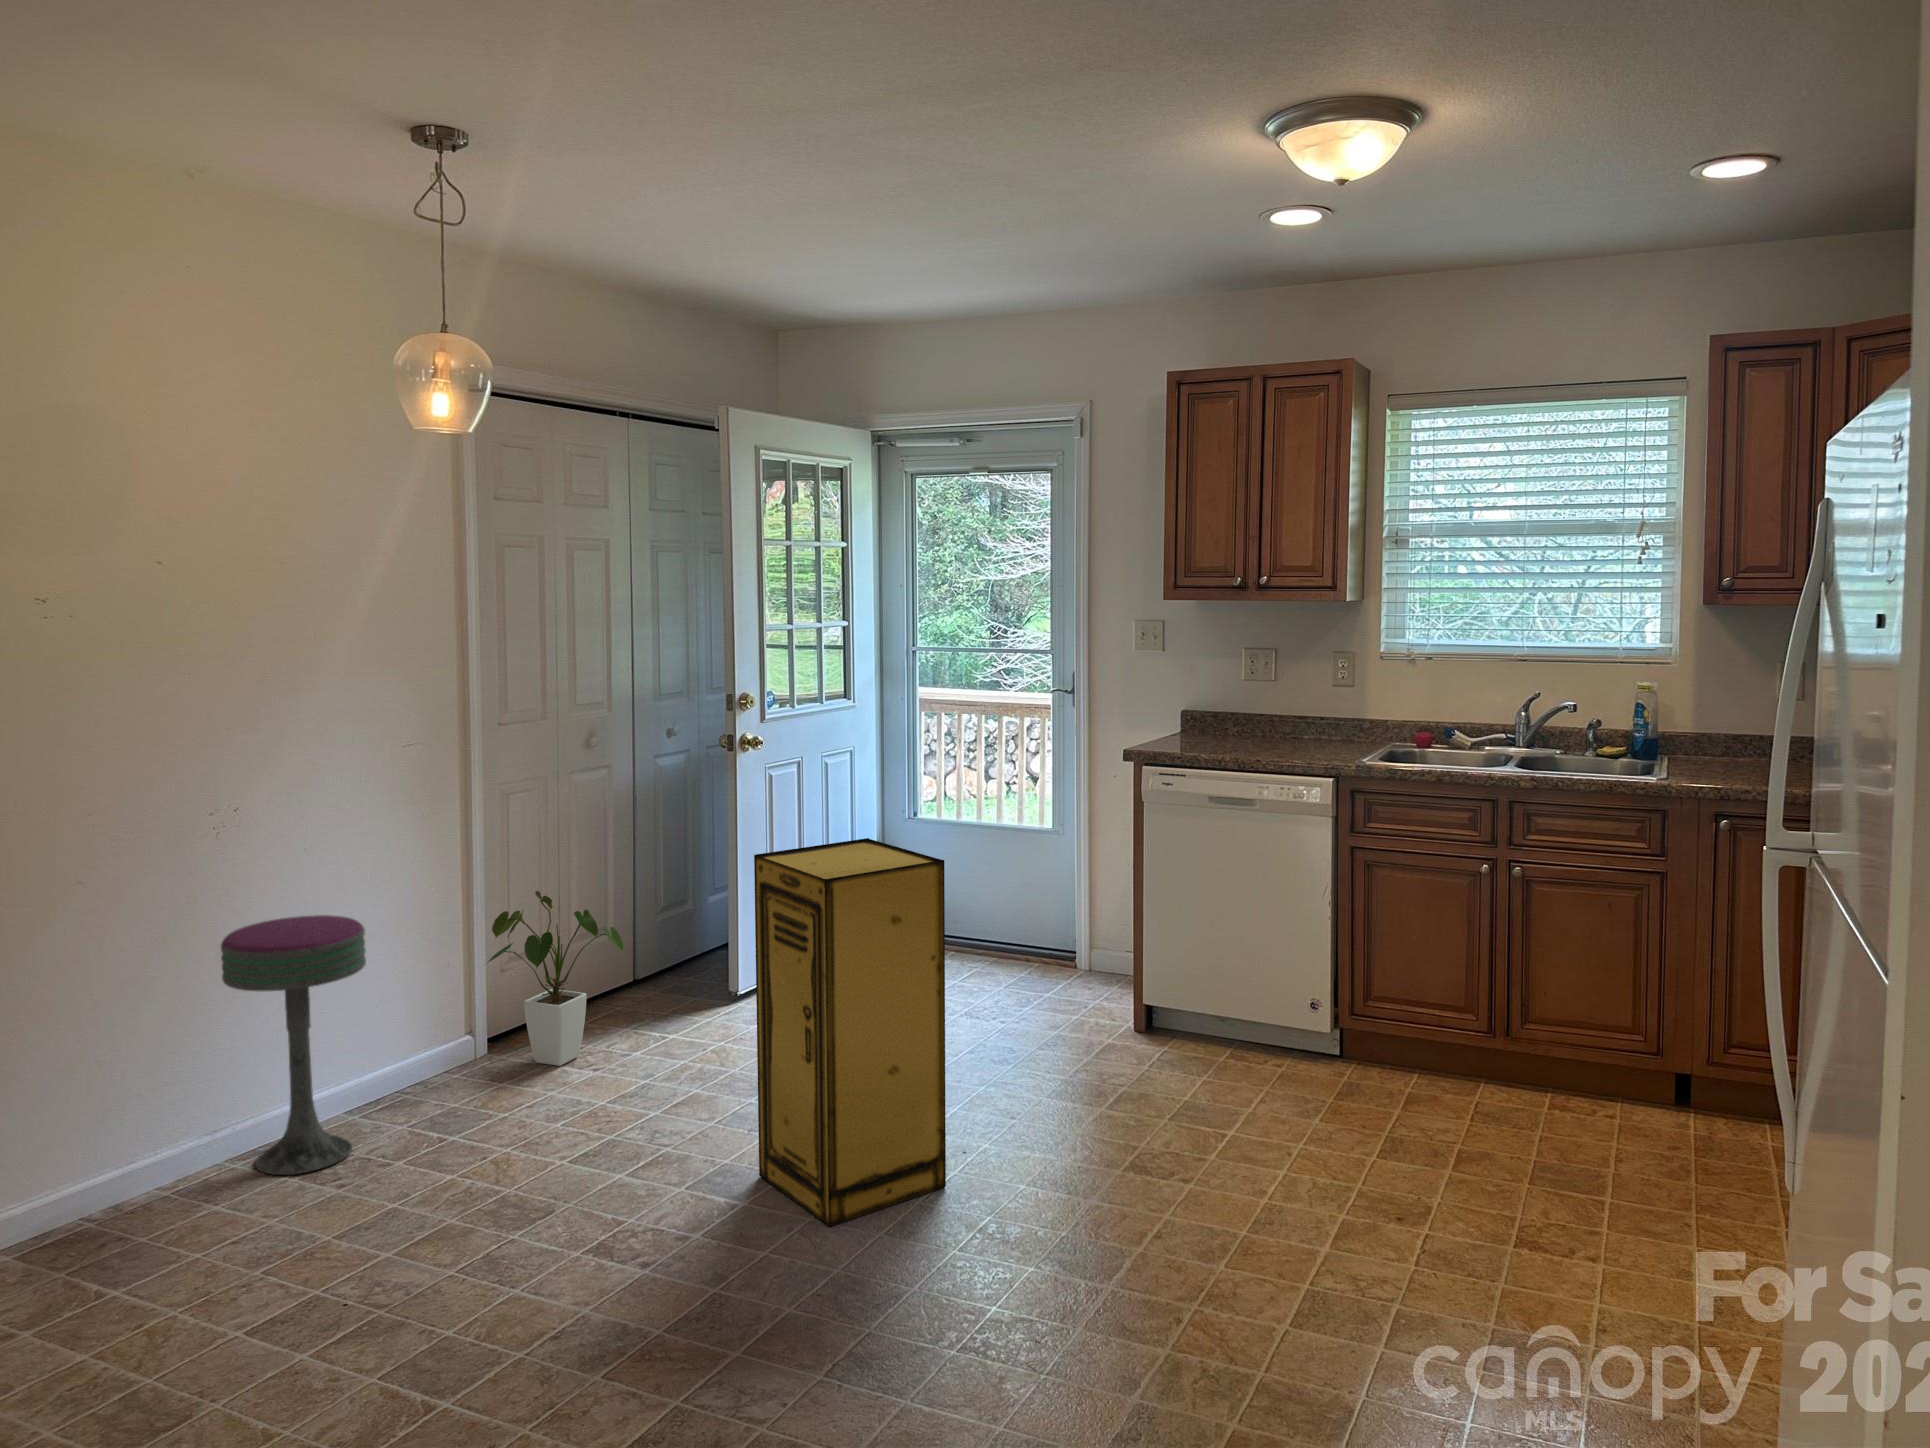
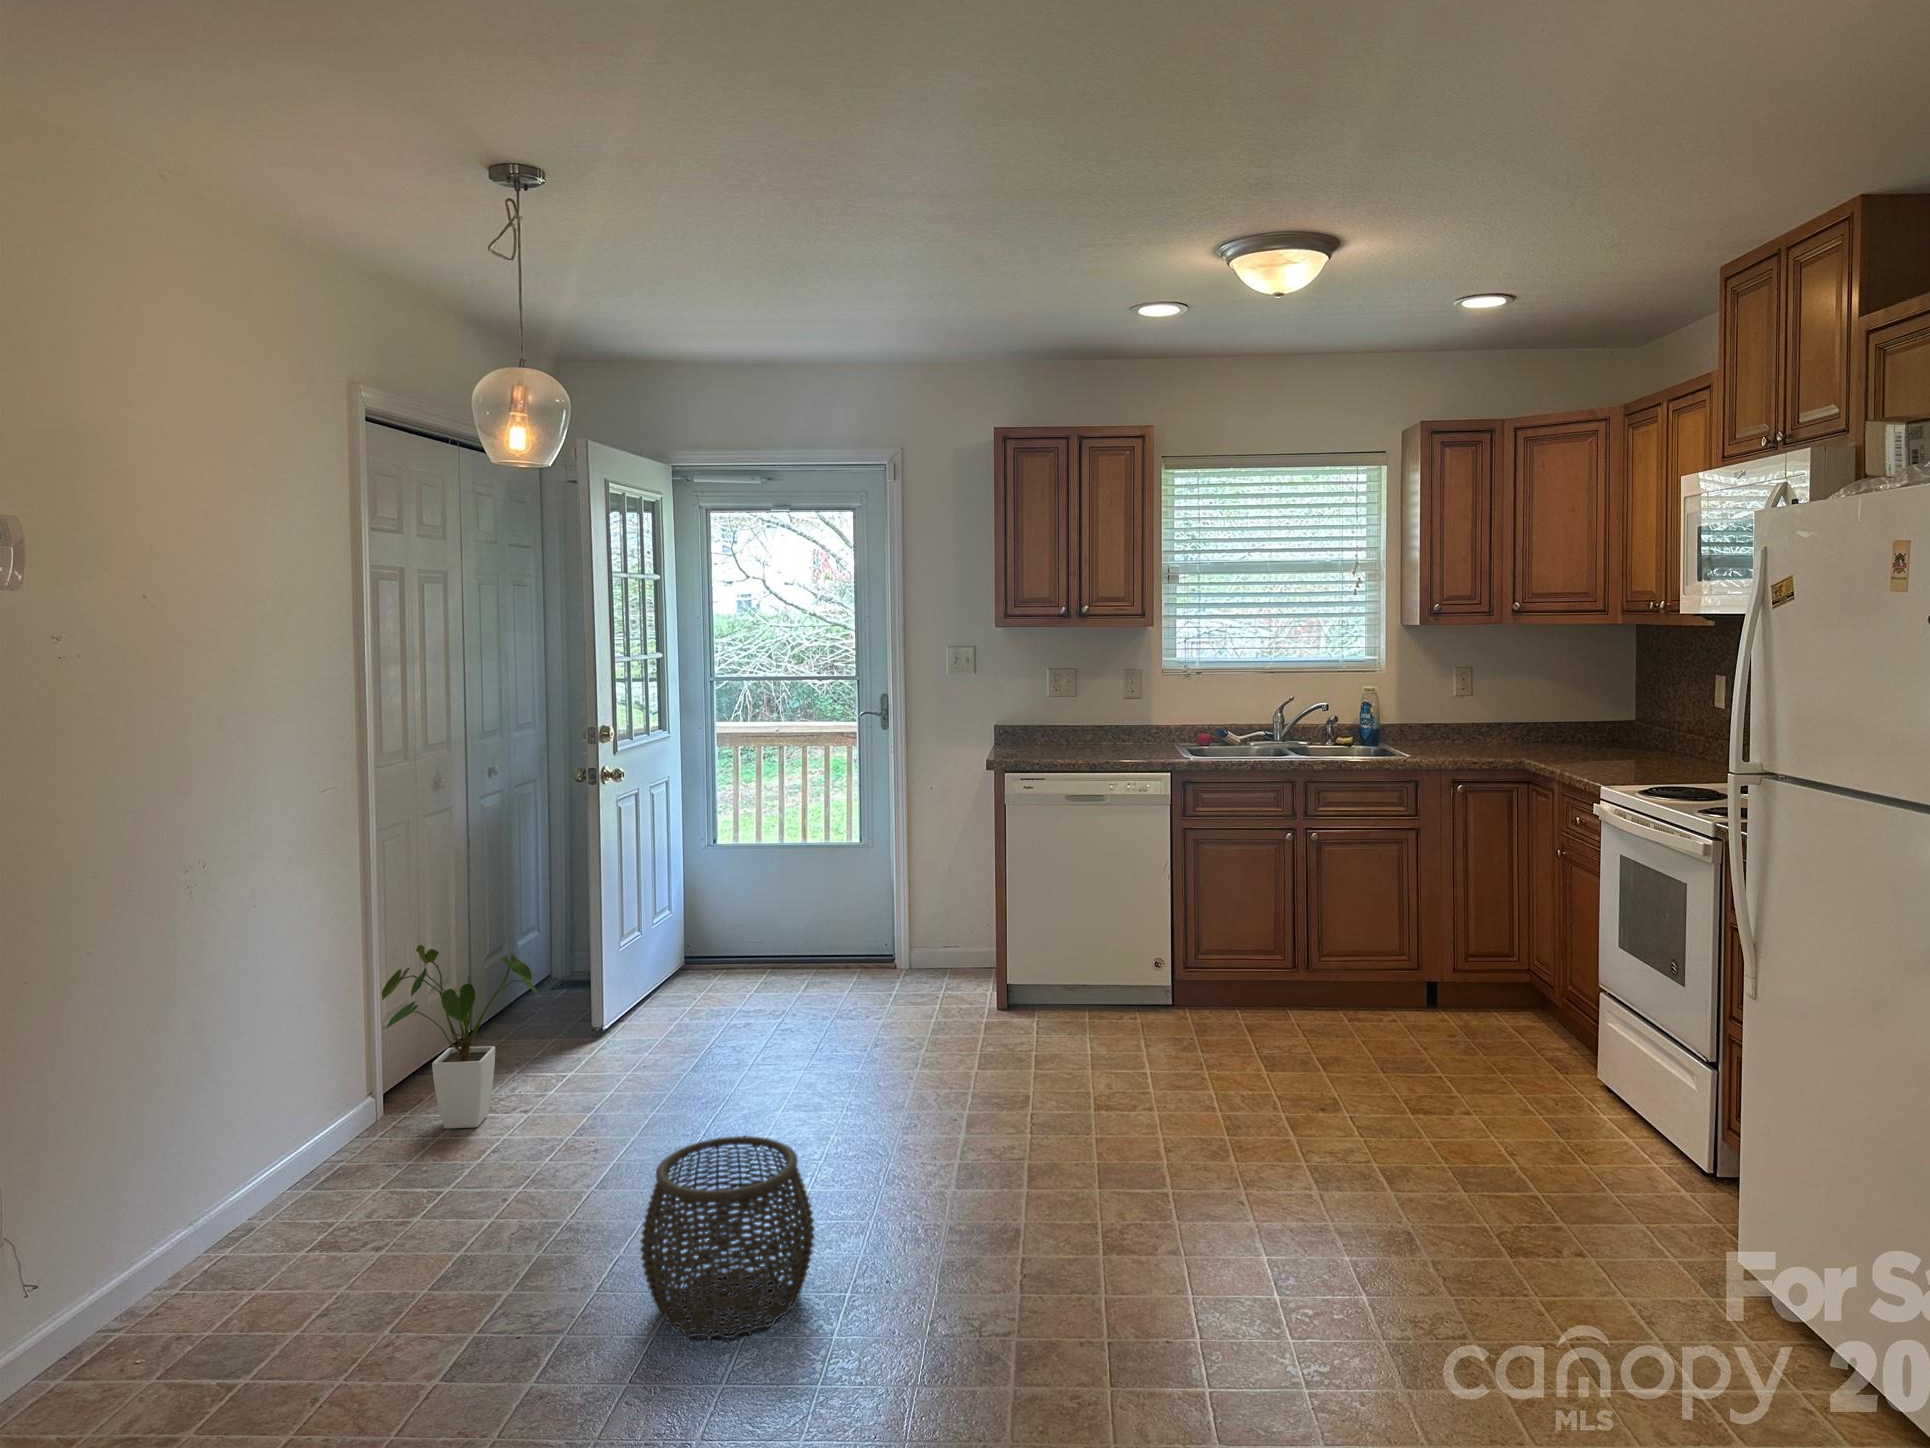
storage cabinet: present [754,838,946,1227] -> none [799,845,980,1207]
bar stool: present [221,915,366,1175] -> none [171,985,343,1291]
woven basket: none [483,1117,660,1316] -> present [640,1136,815,1339]

